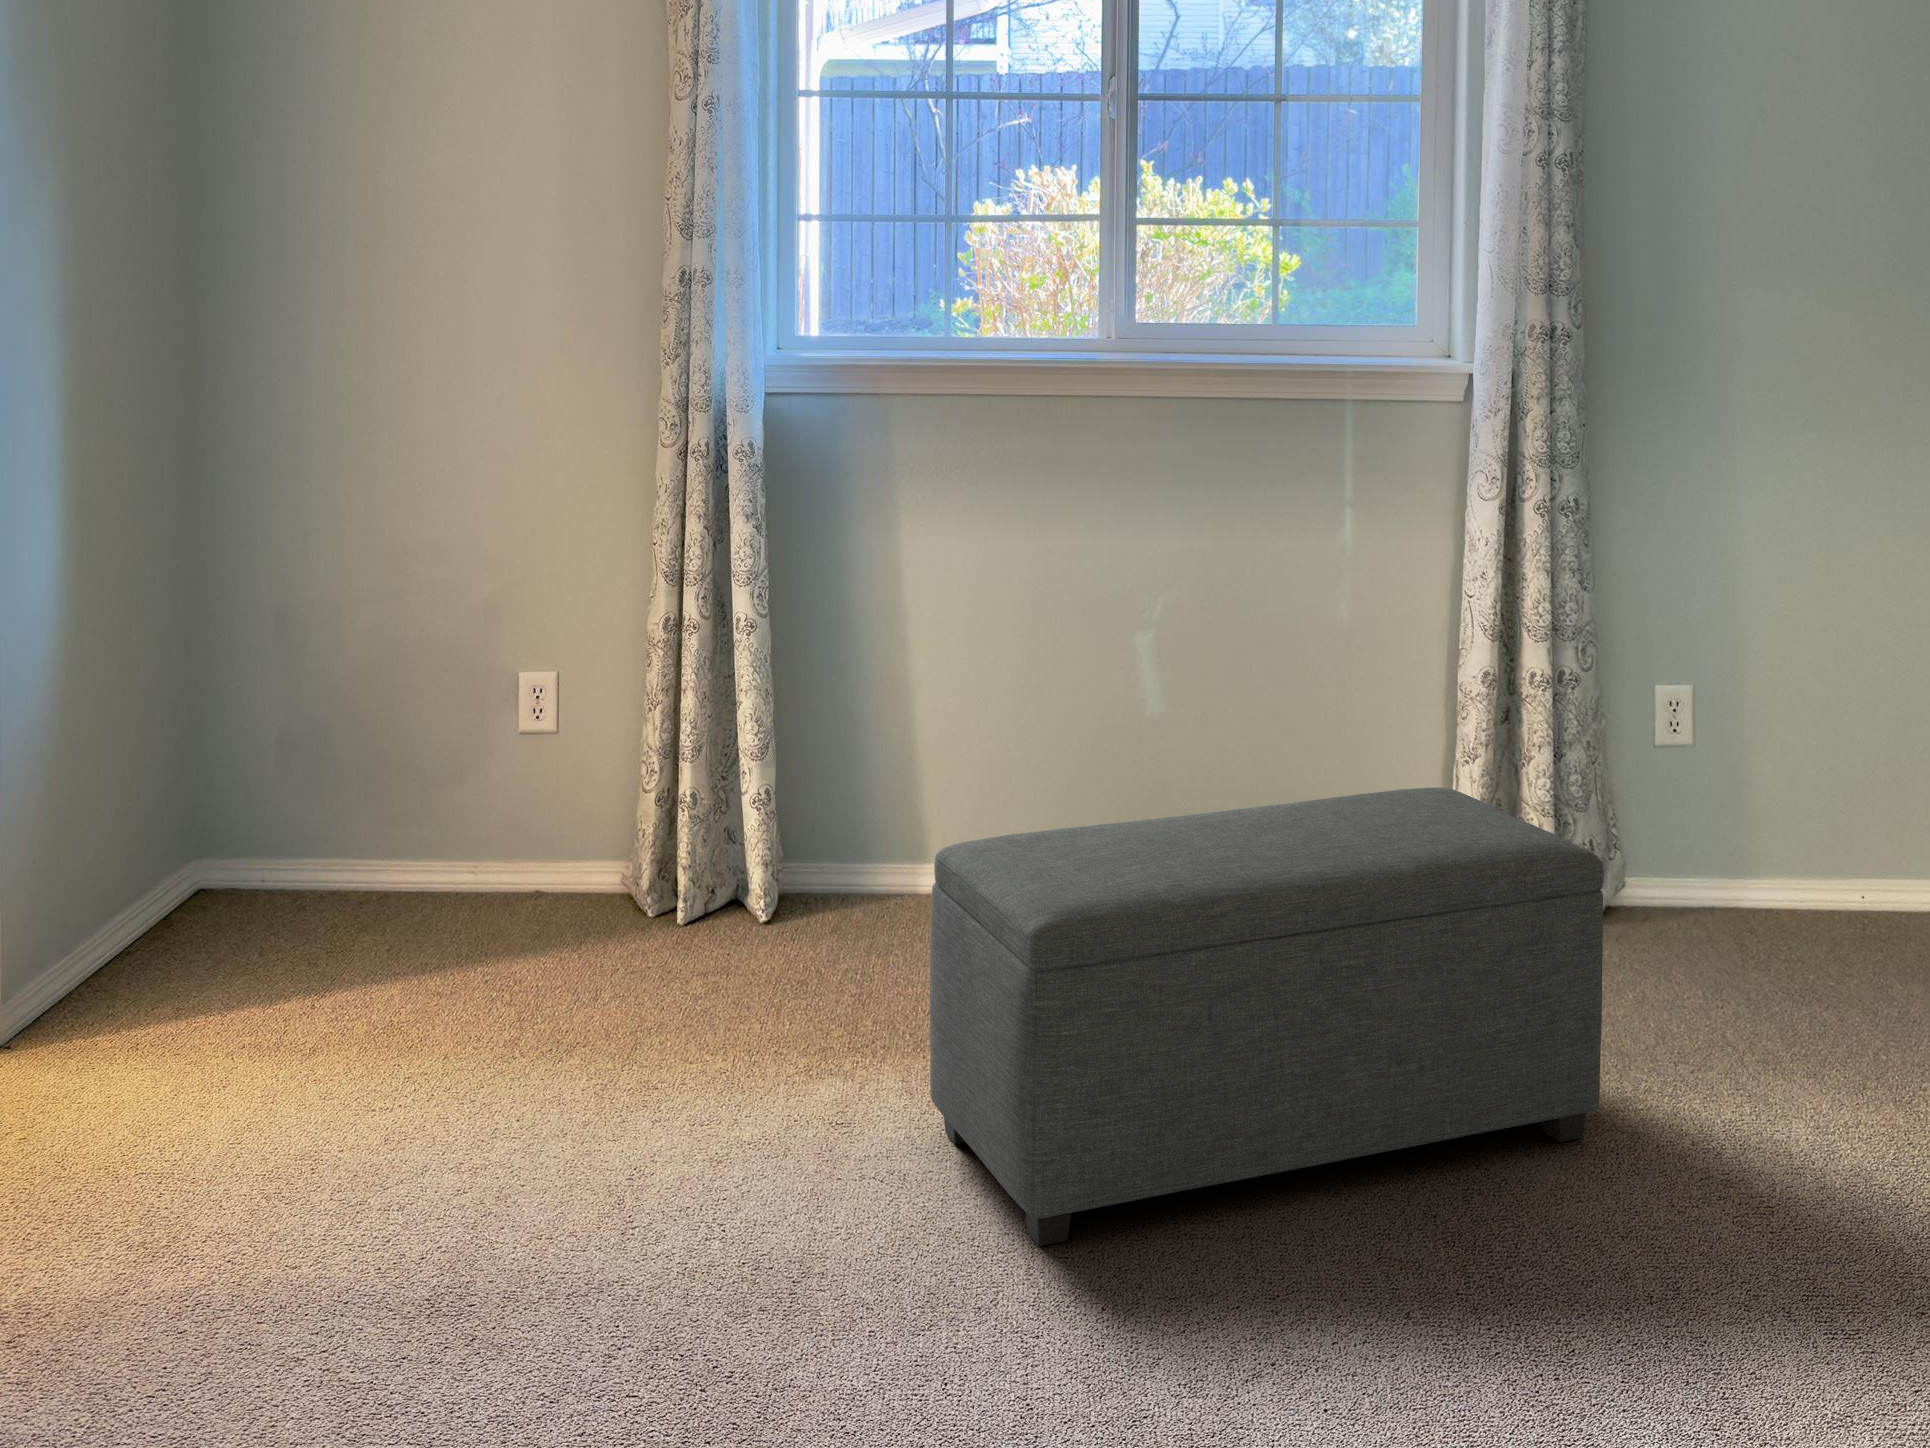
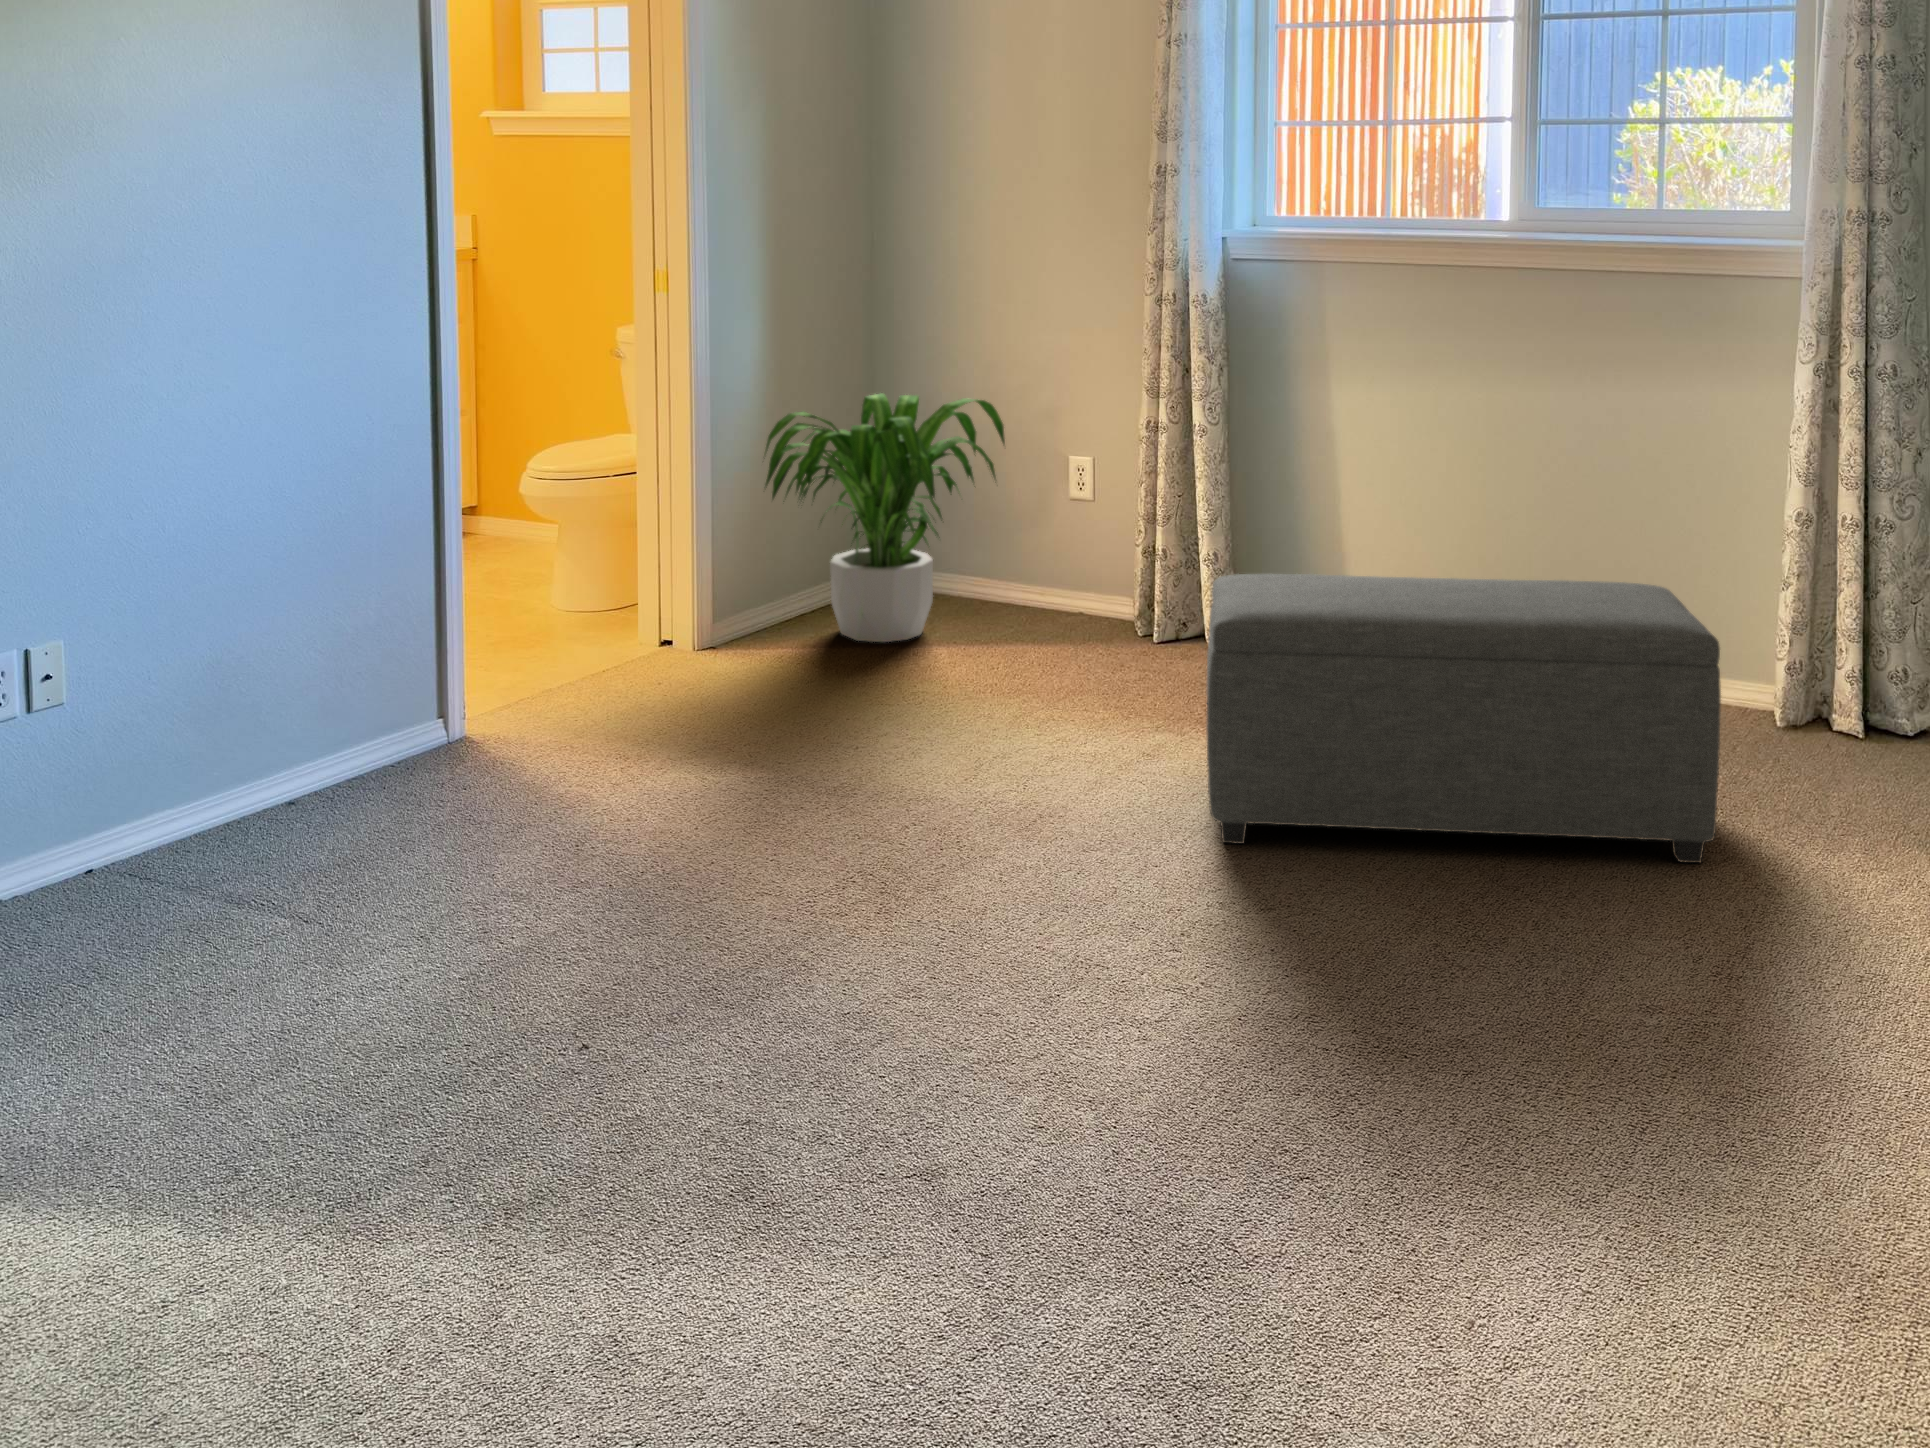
potted plant: none [75,605,458,989] -> present [765,393,1005,642]

